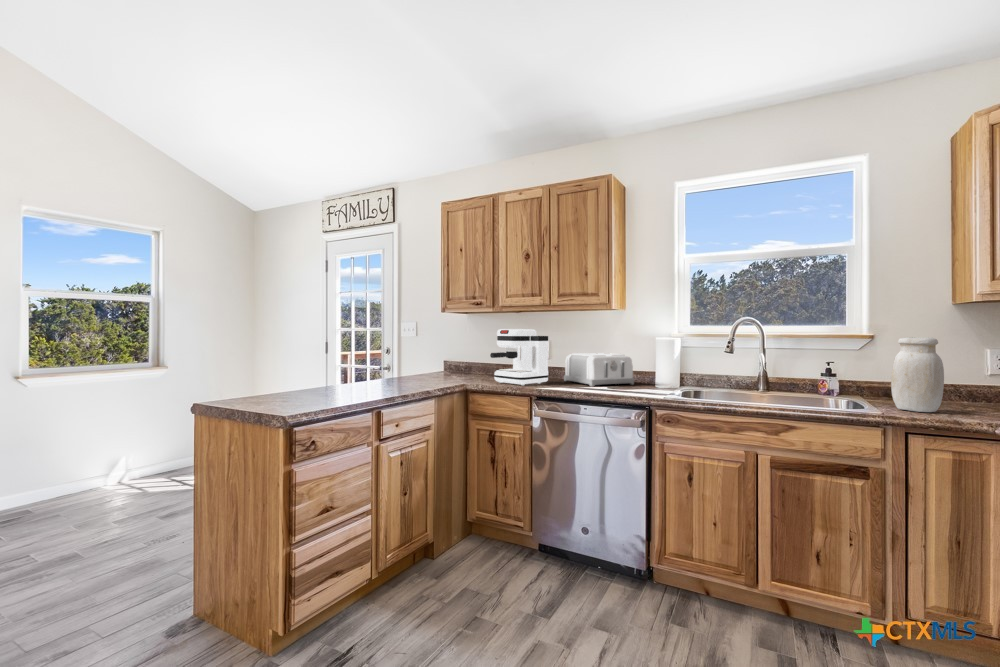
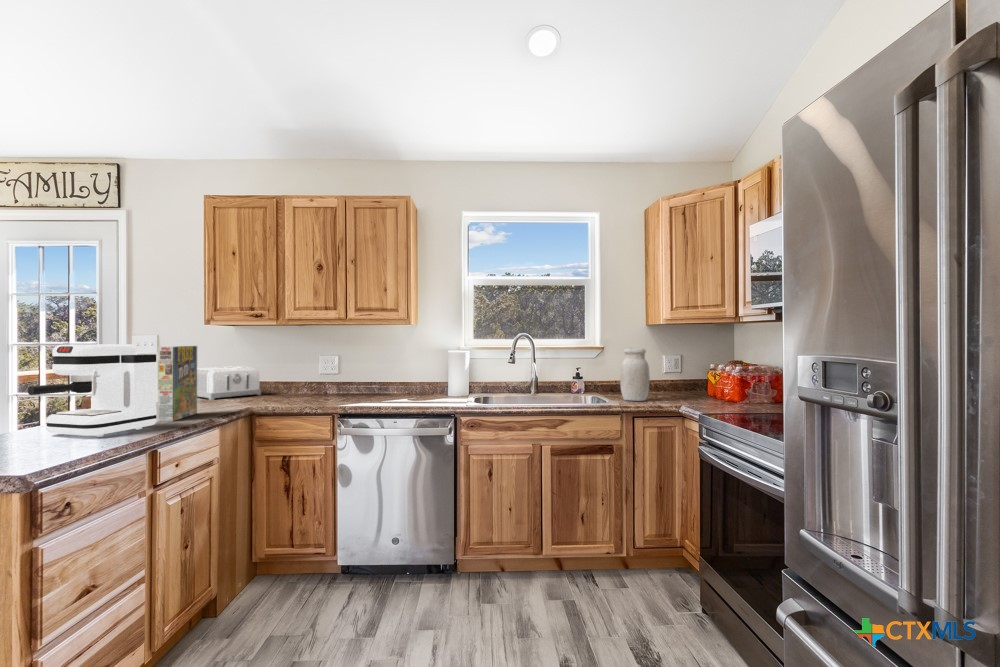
cereal box: none [392,329,424,390] -> present [158,346,197,422]
coffee maker: present [490,329,548,386] -> present [28,344,157,437]
toaster: present [564,353,634,386] -> present [197,366,261,400]

